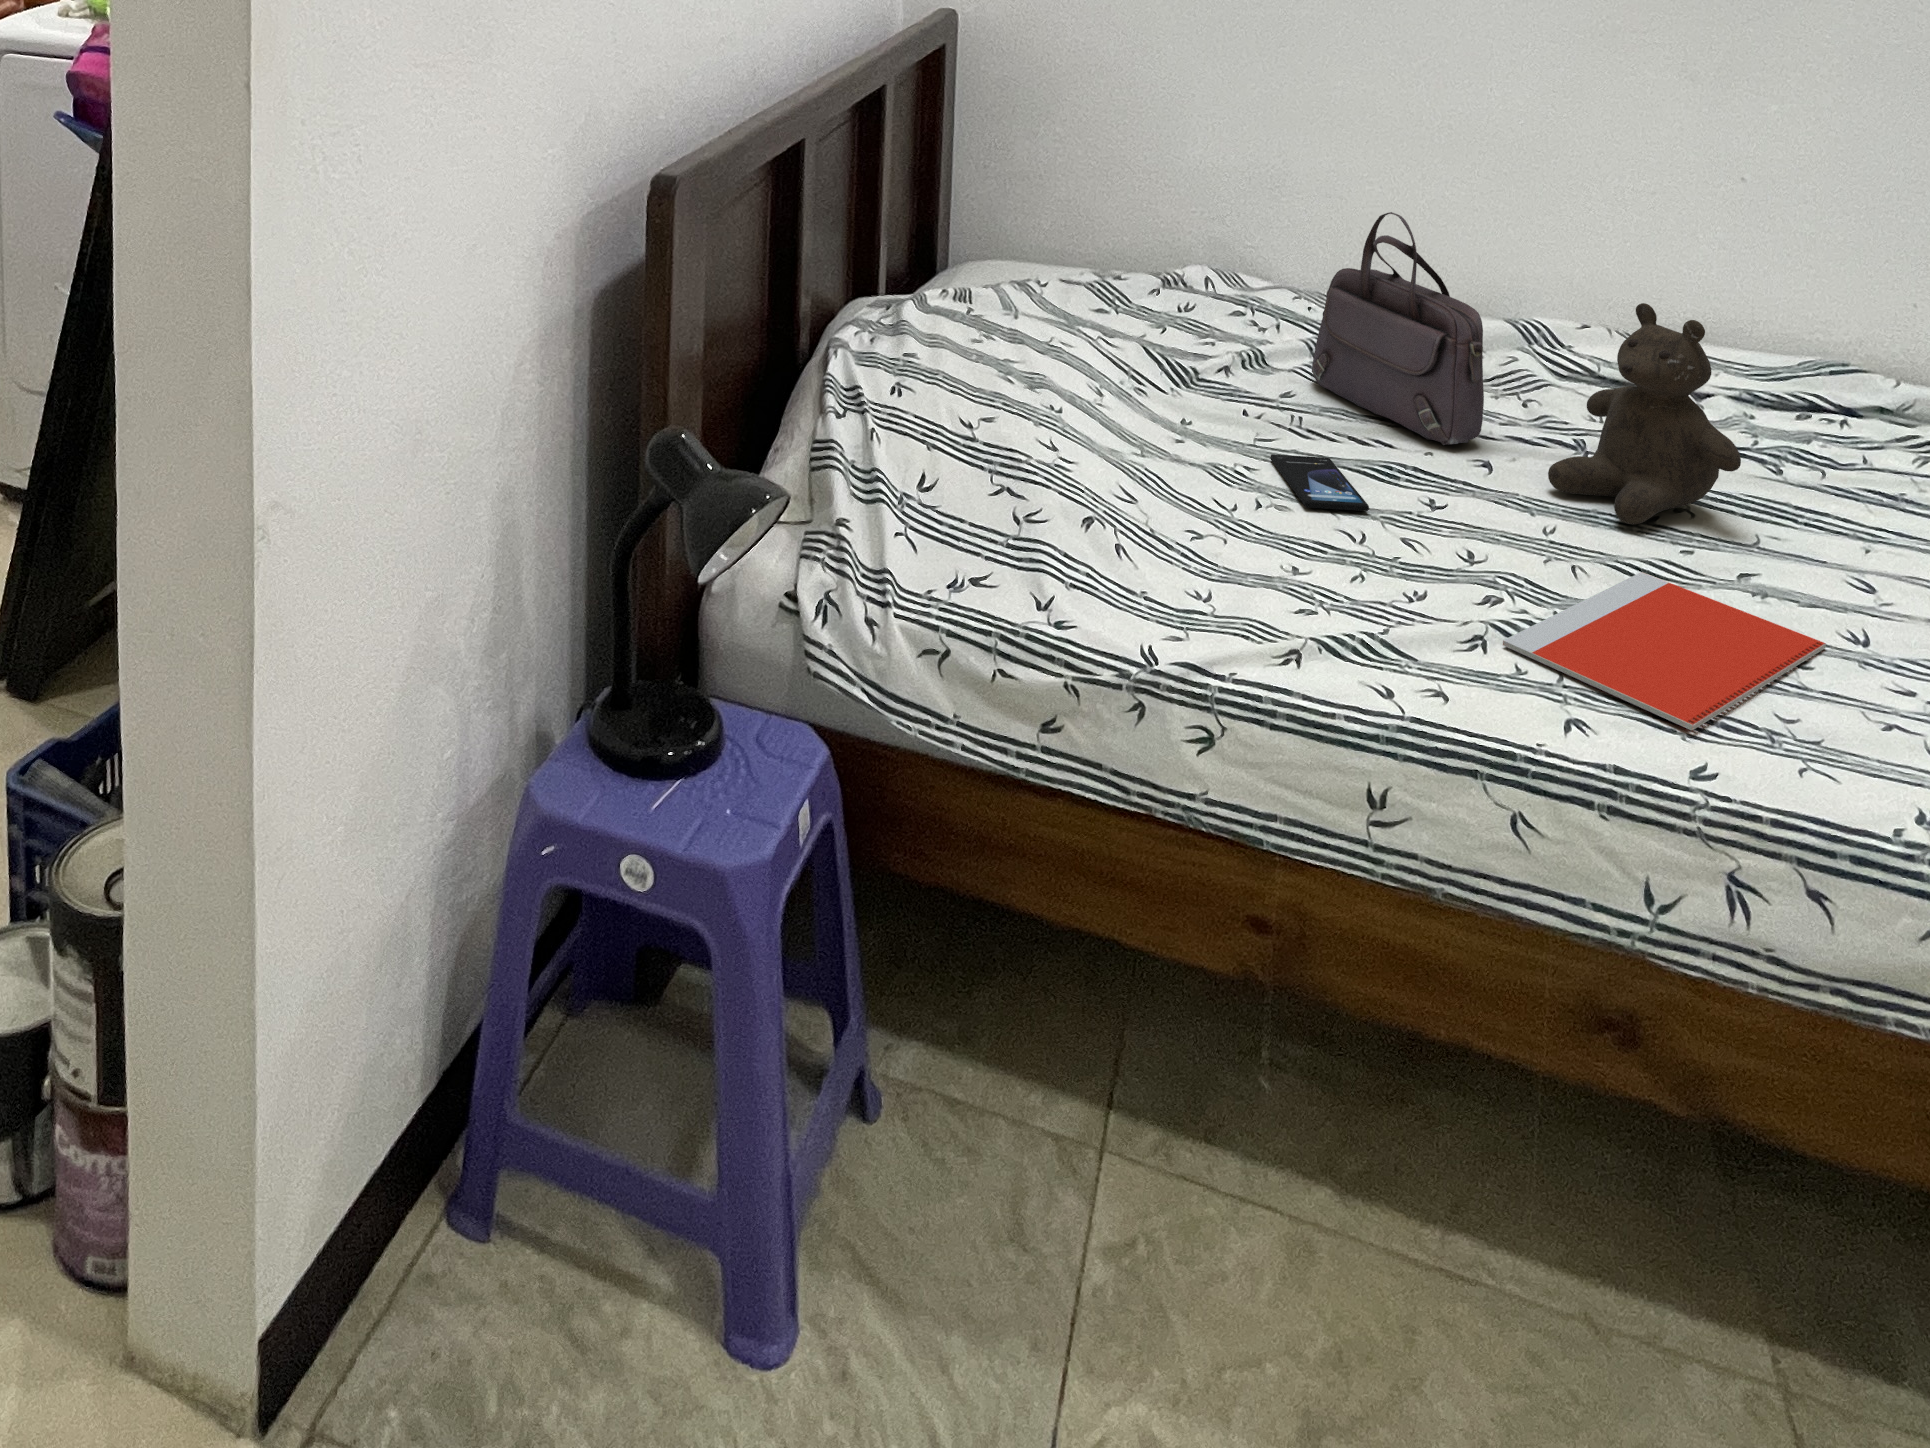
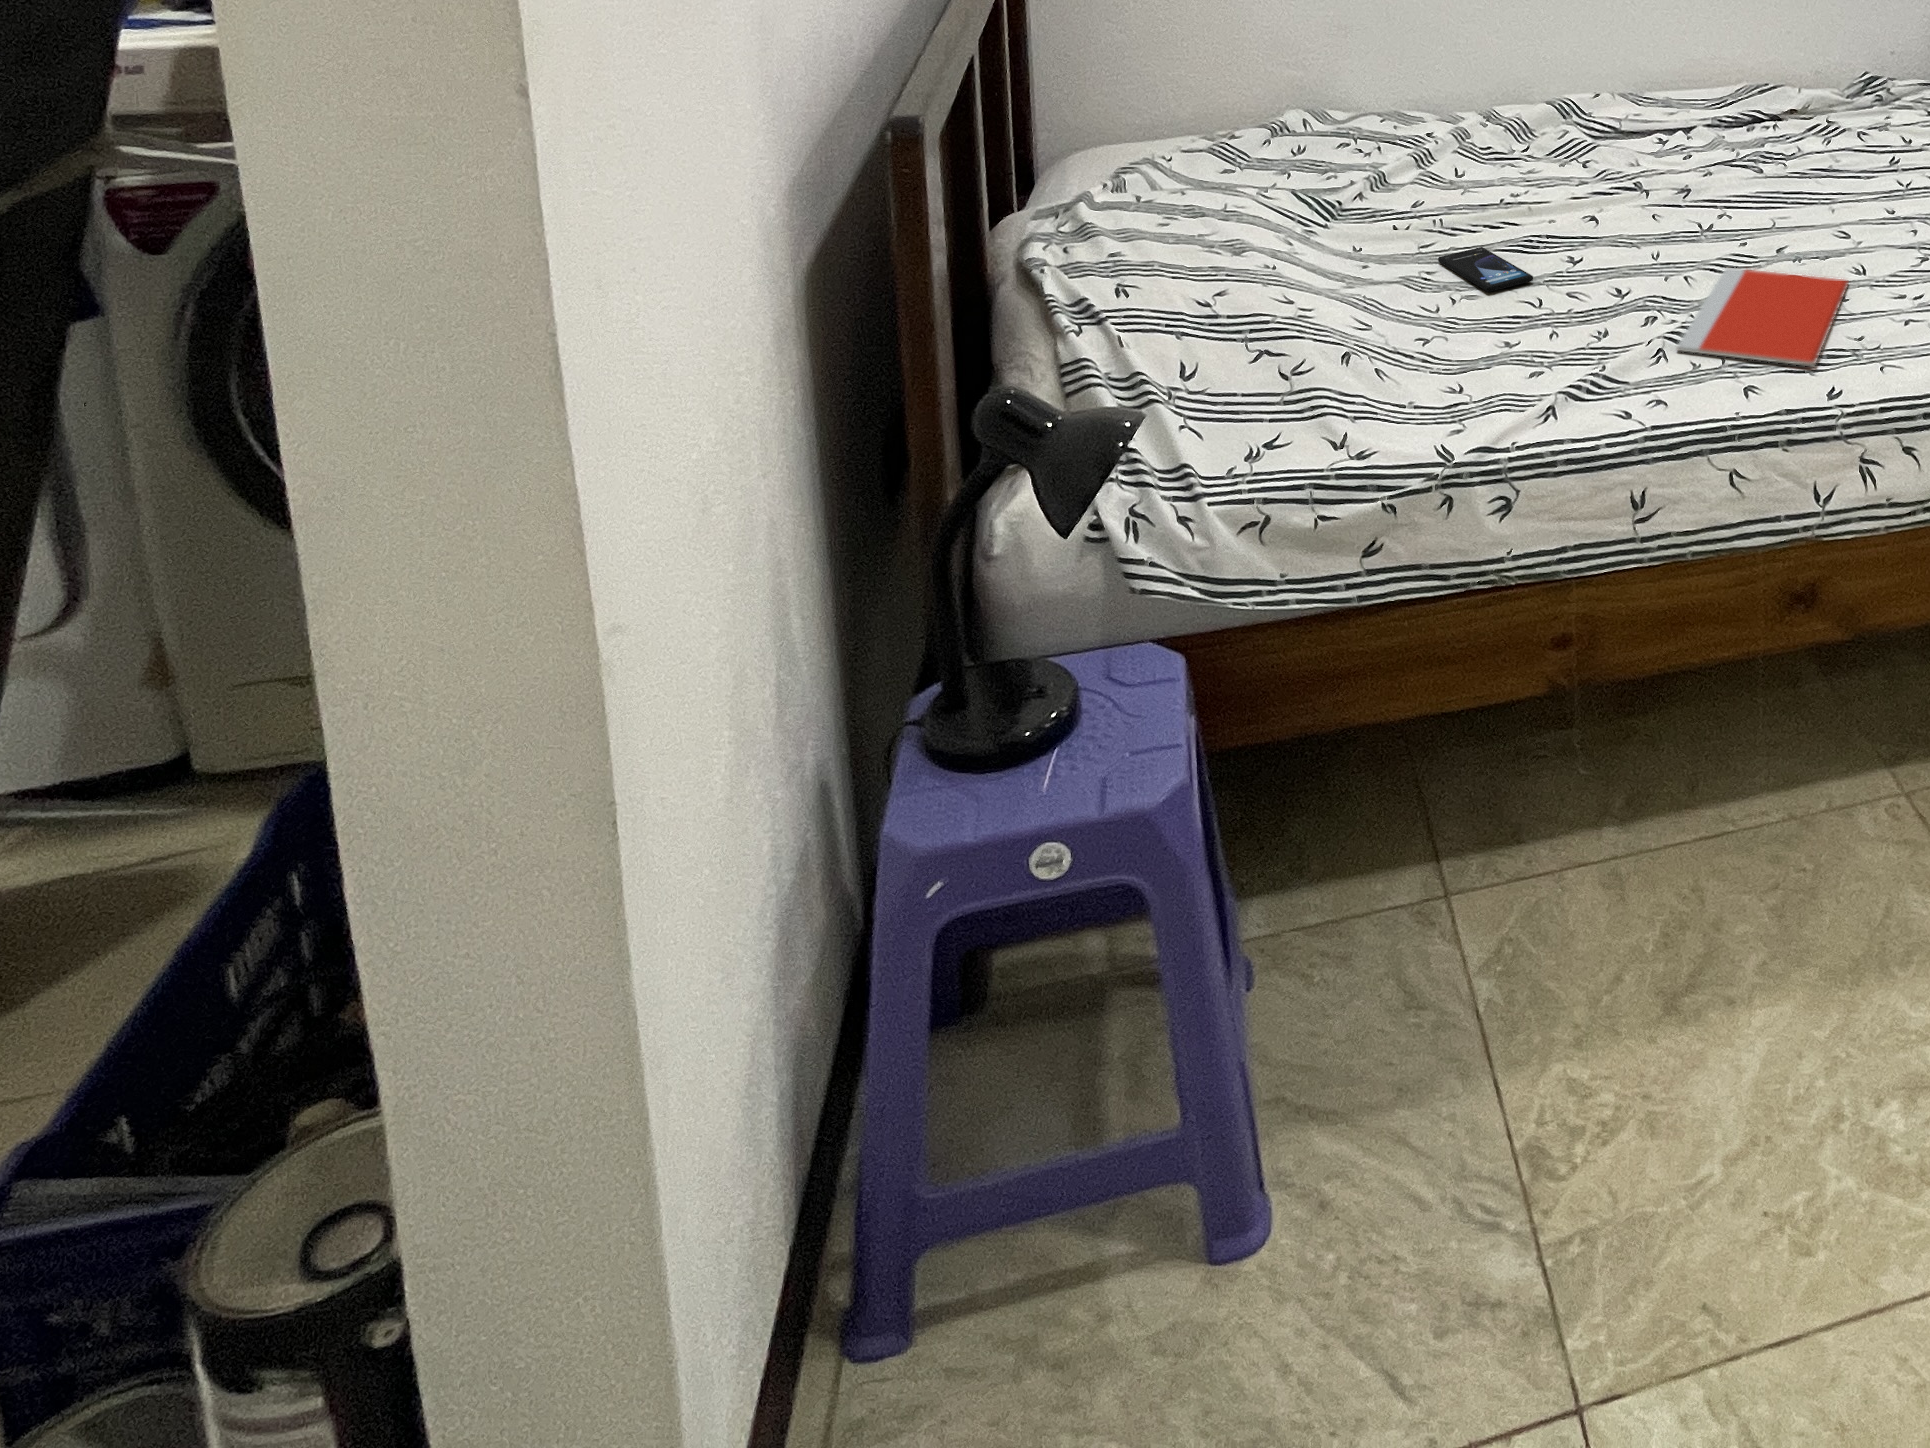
handbag: present [1312,212,1484,445] -> none [1429,27,1576,213]
teddy bear: present [1548,303,1741,525] -> none [1636,63,1762,236]

